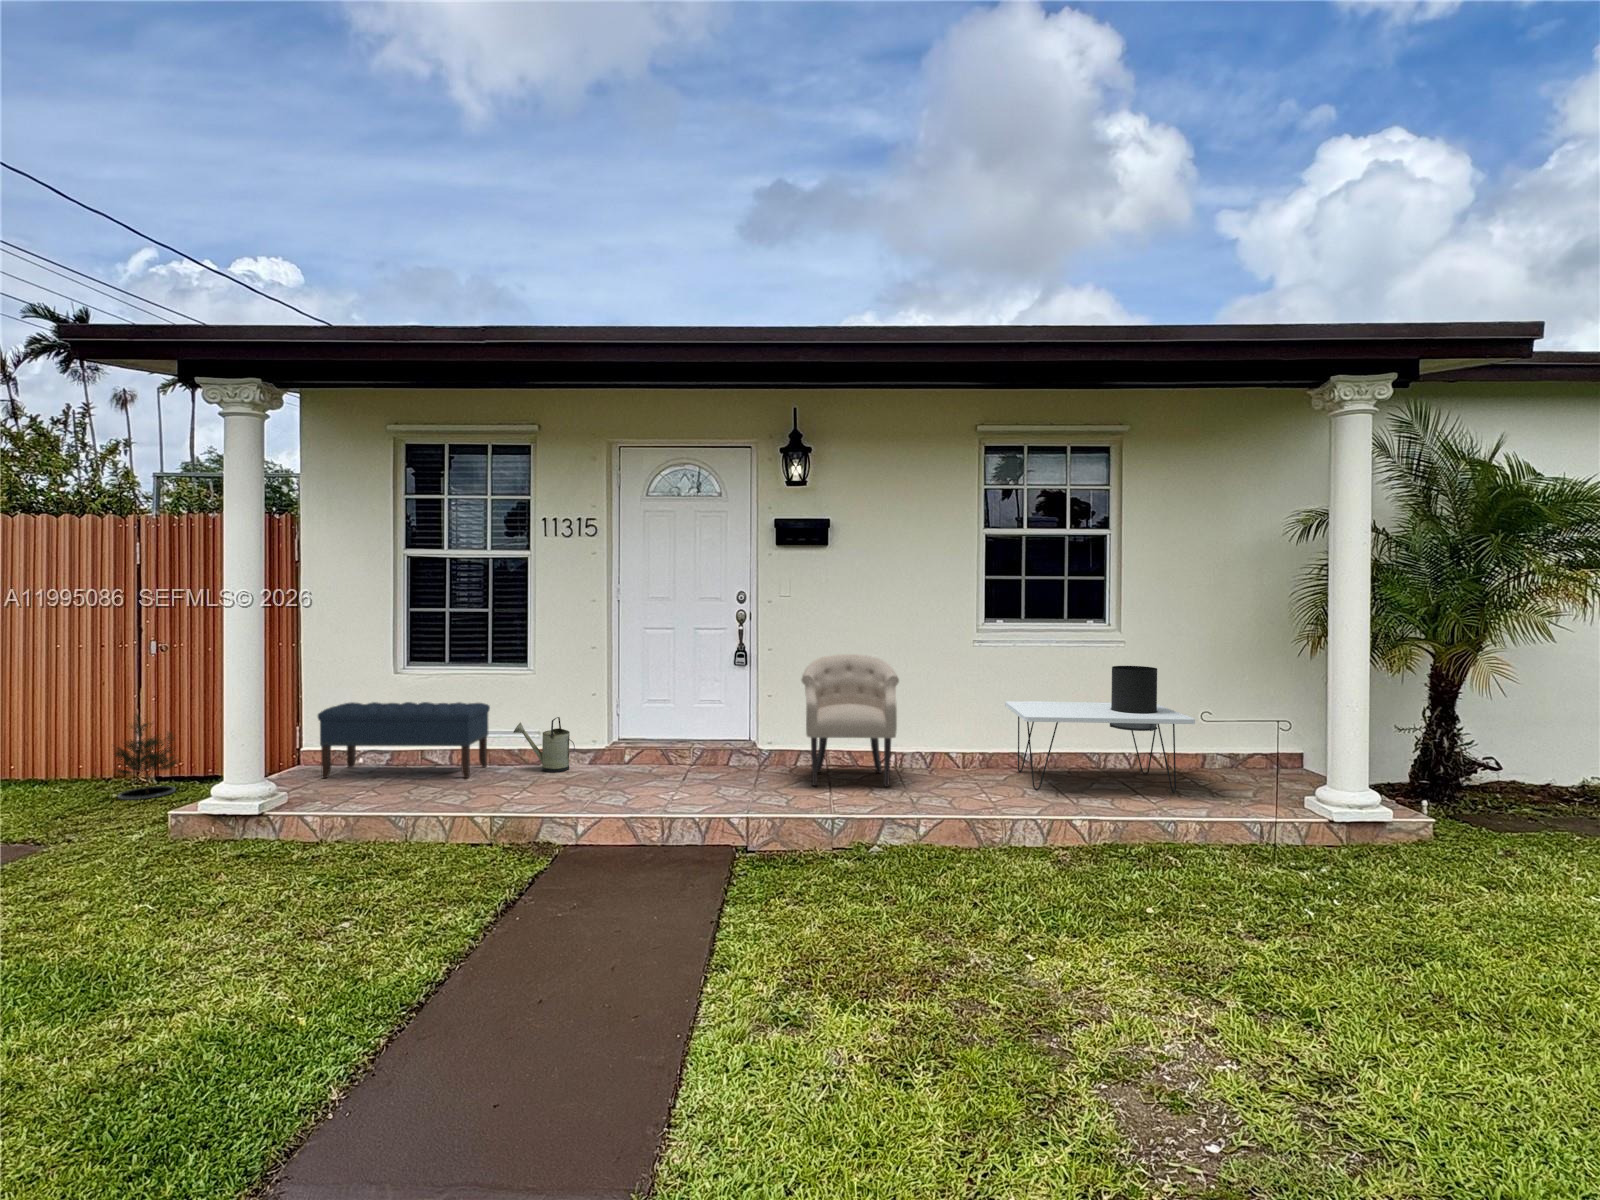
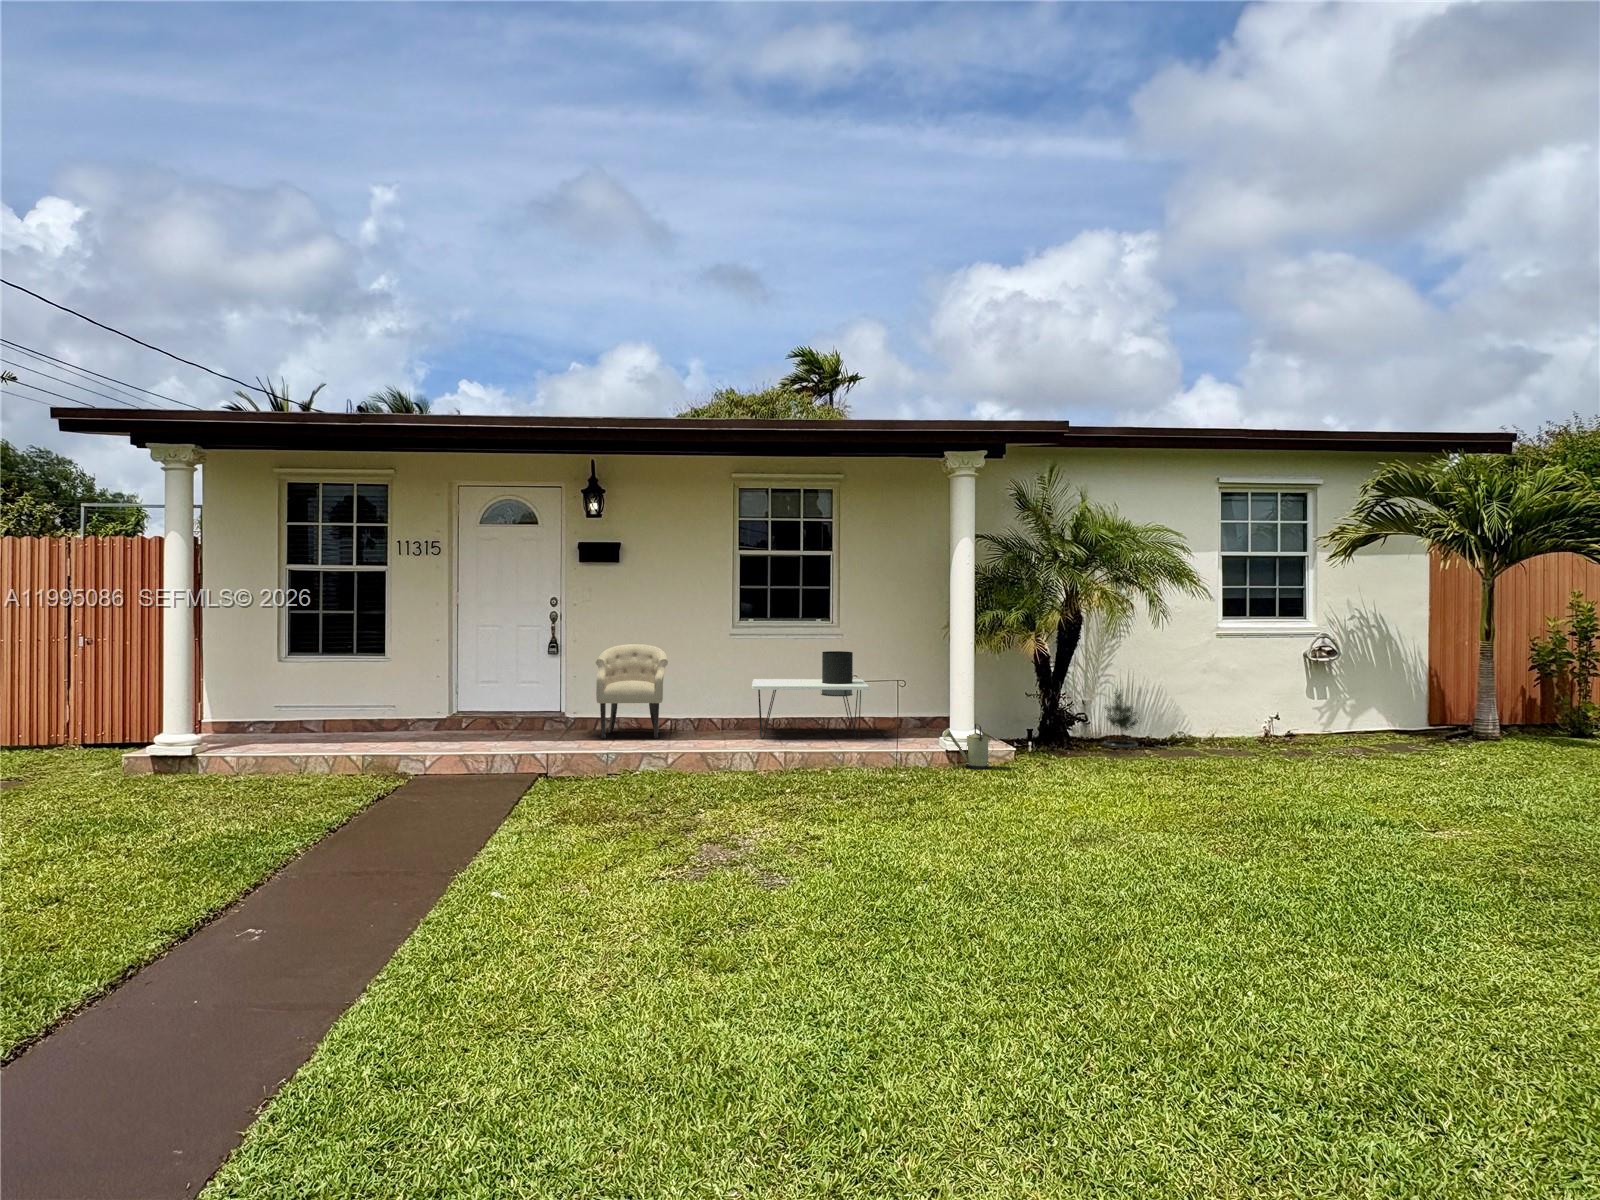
bench: present [318,702,490,778] -> none [223,683,357,739]
potted tree: present [113,715,178,800] -> present [1104,693,1140,747]
watering can: present [513,717,575,772] -> present [943,724,989,769]

